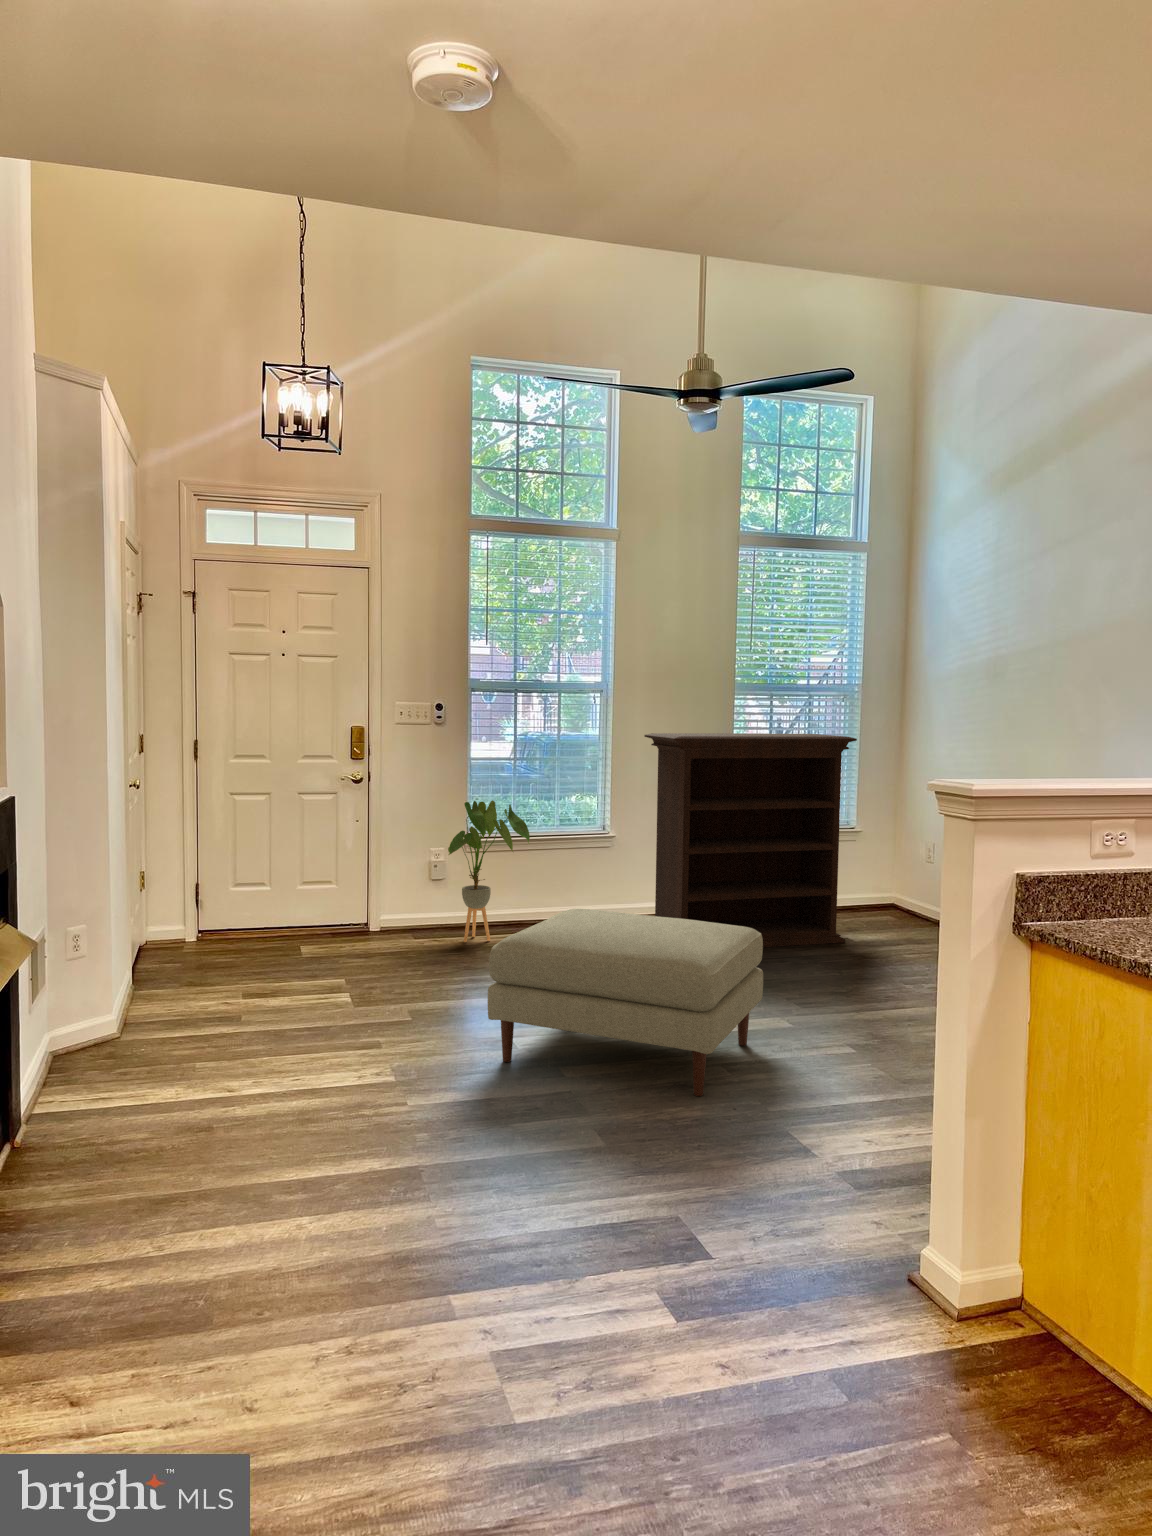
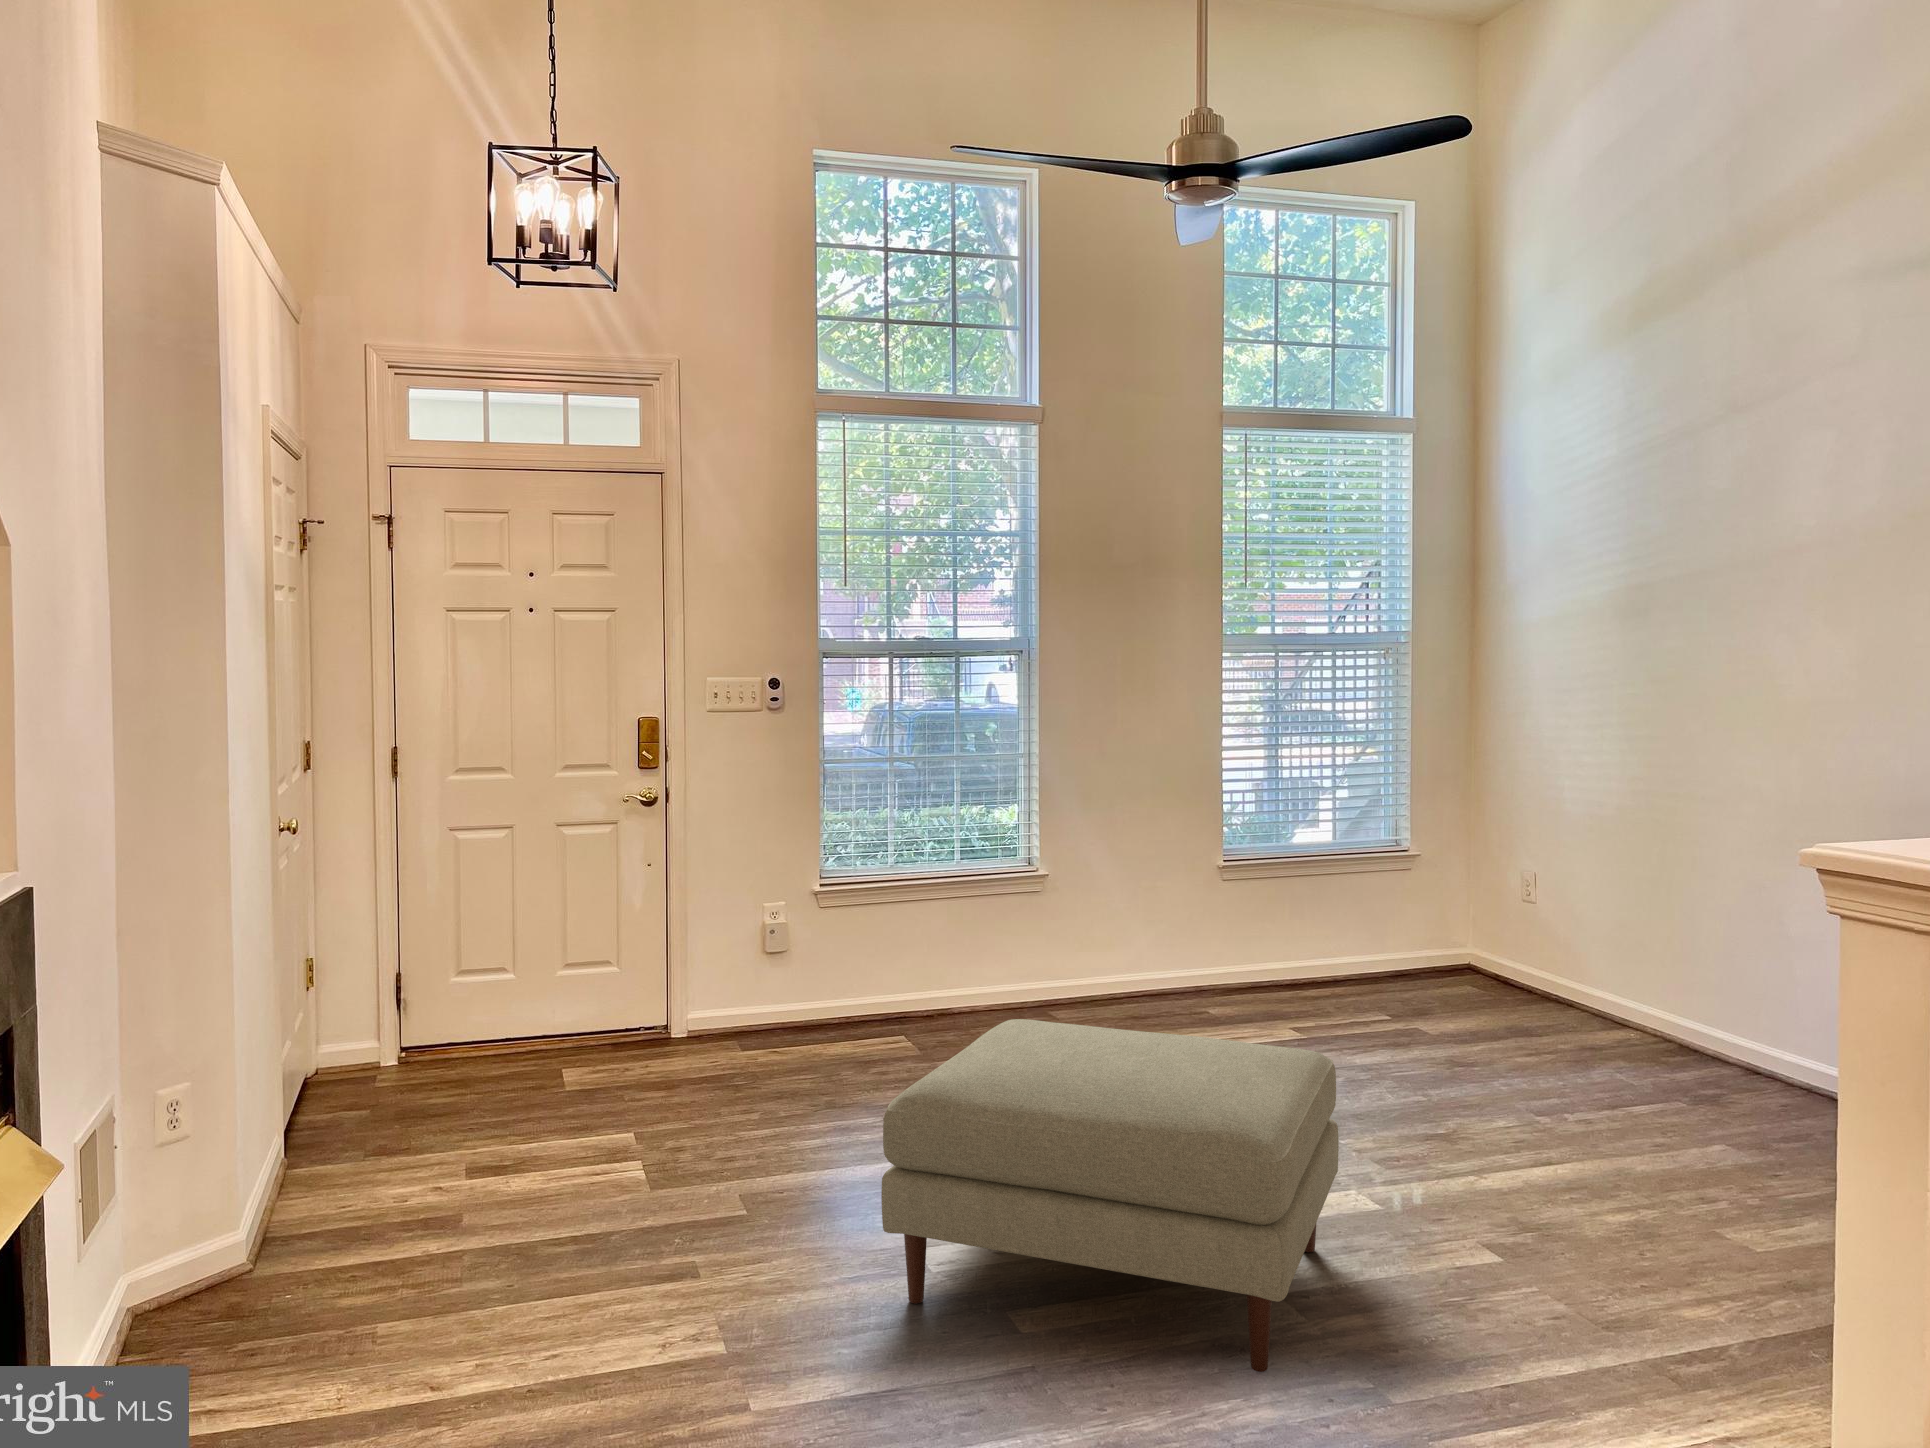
bookshelf: present [644,733,857,947] -> none [1094,710,1423,1063]
house plant: present [448,800,530,942] -> none [793,827,922,1053]

